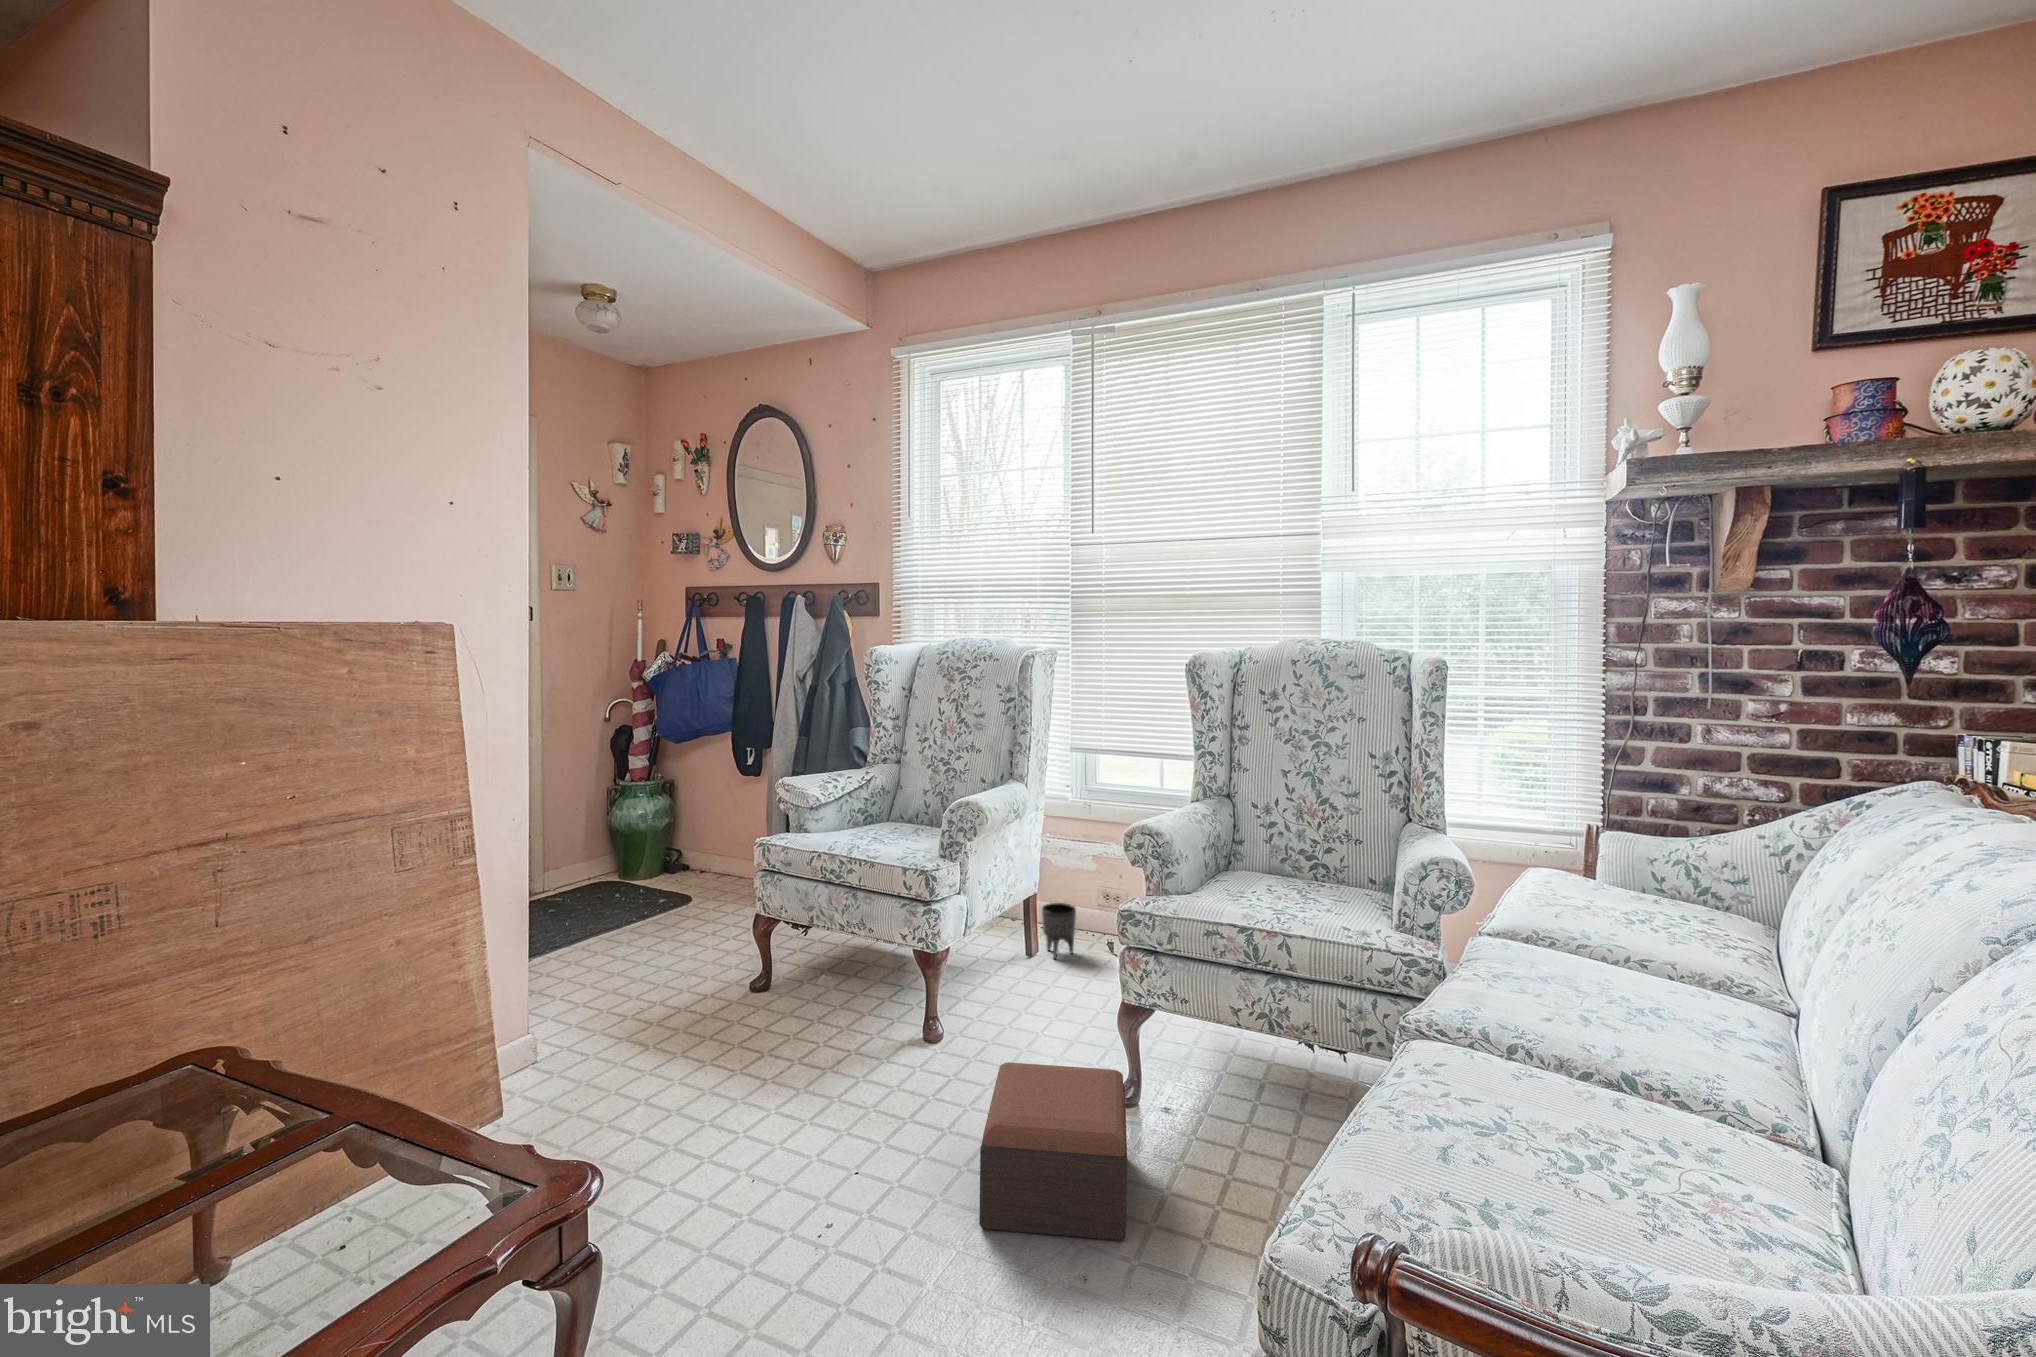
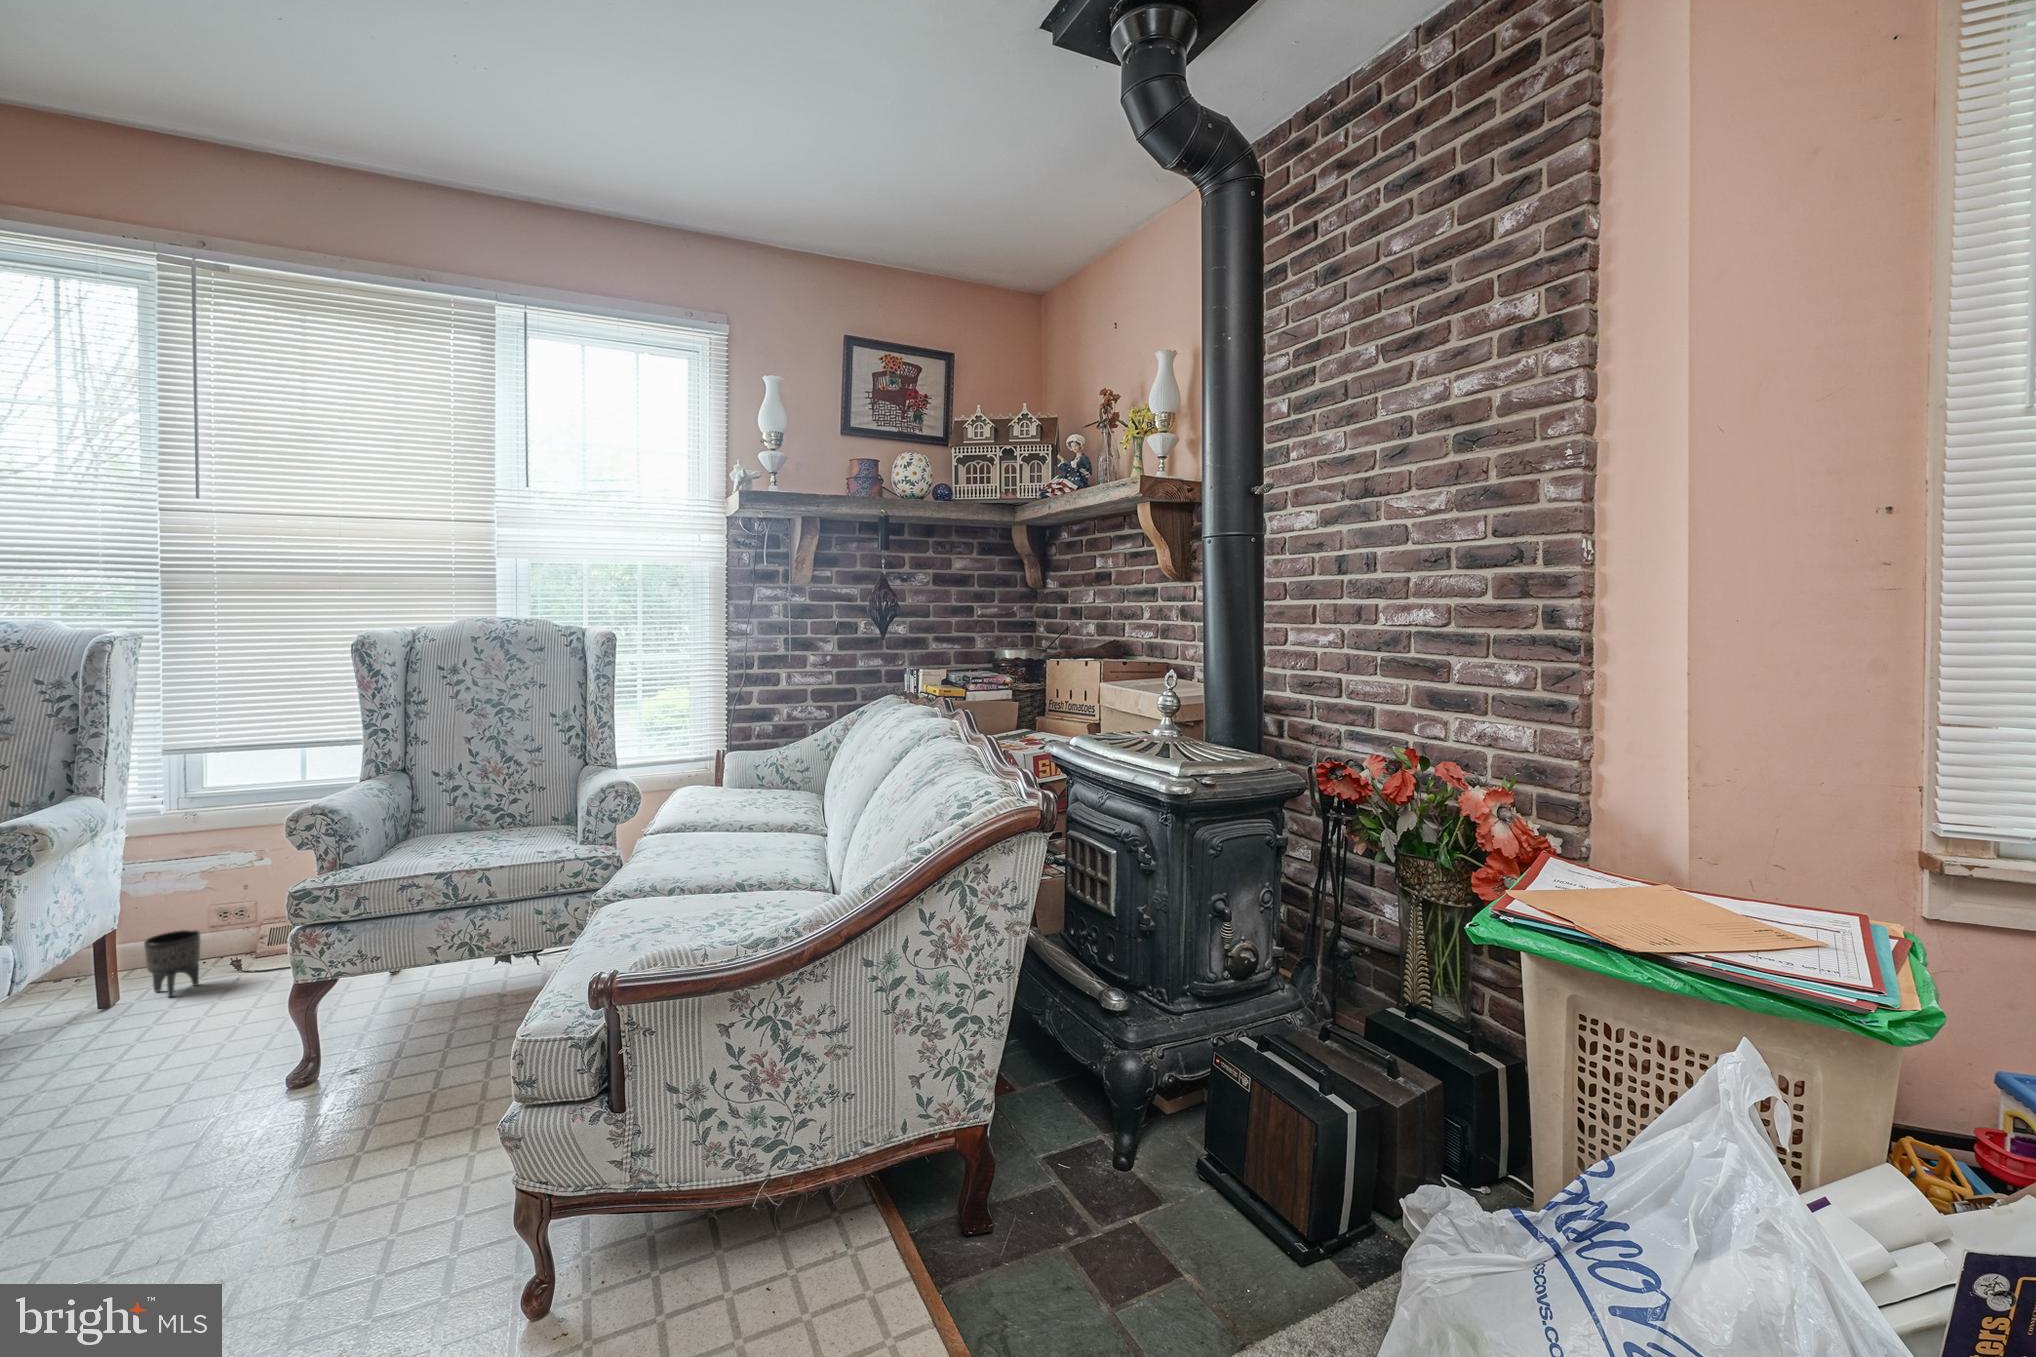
footstool: present [979,1062,1127,1241] -> none [135,1038,338,1242]

